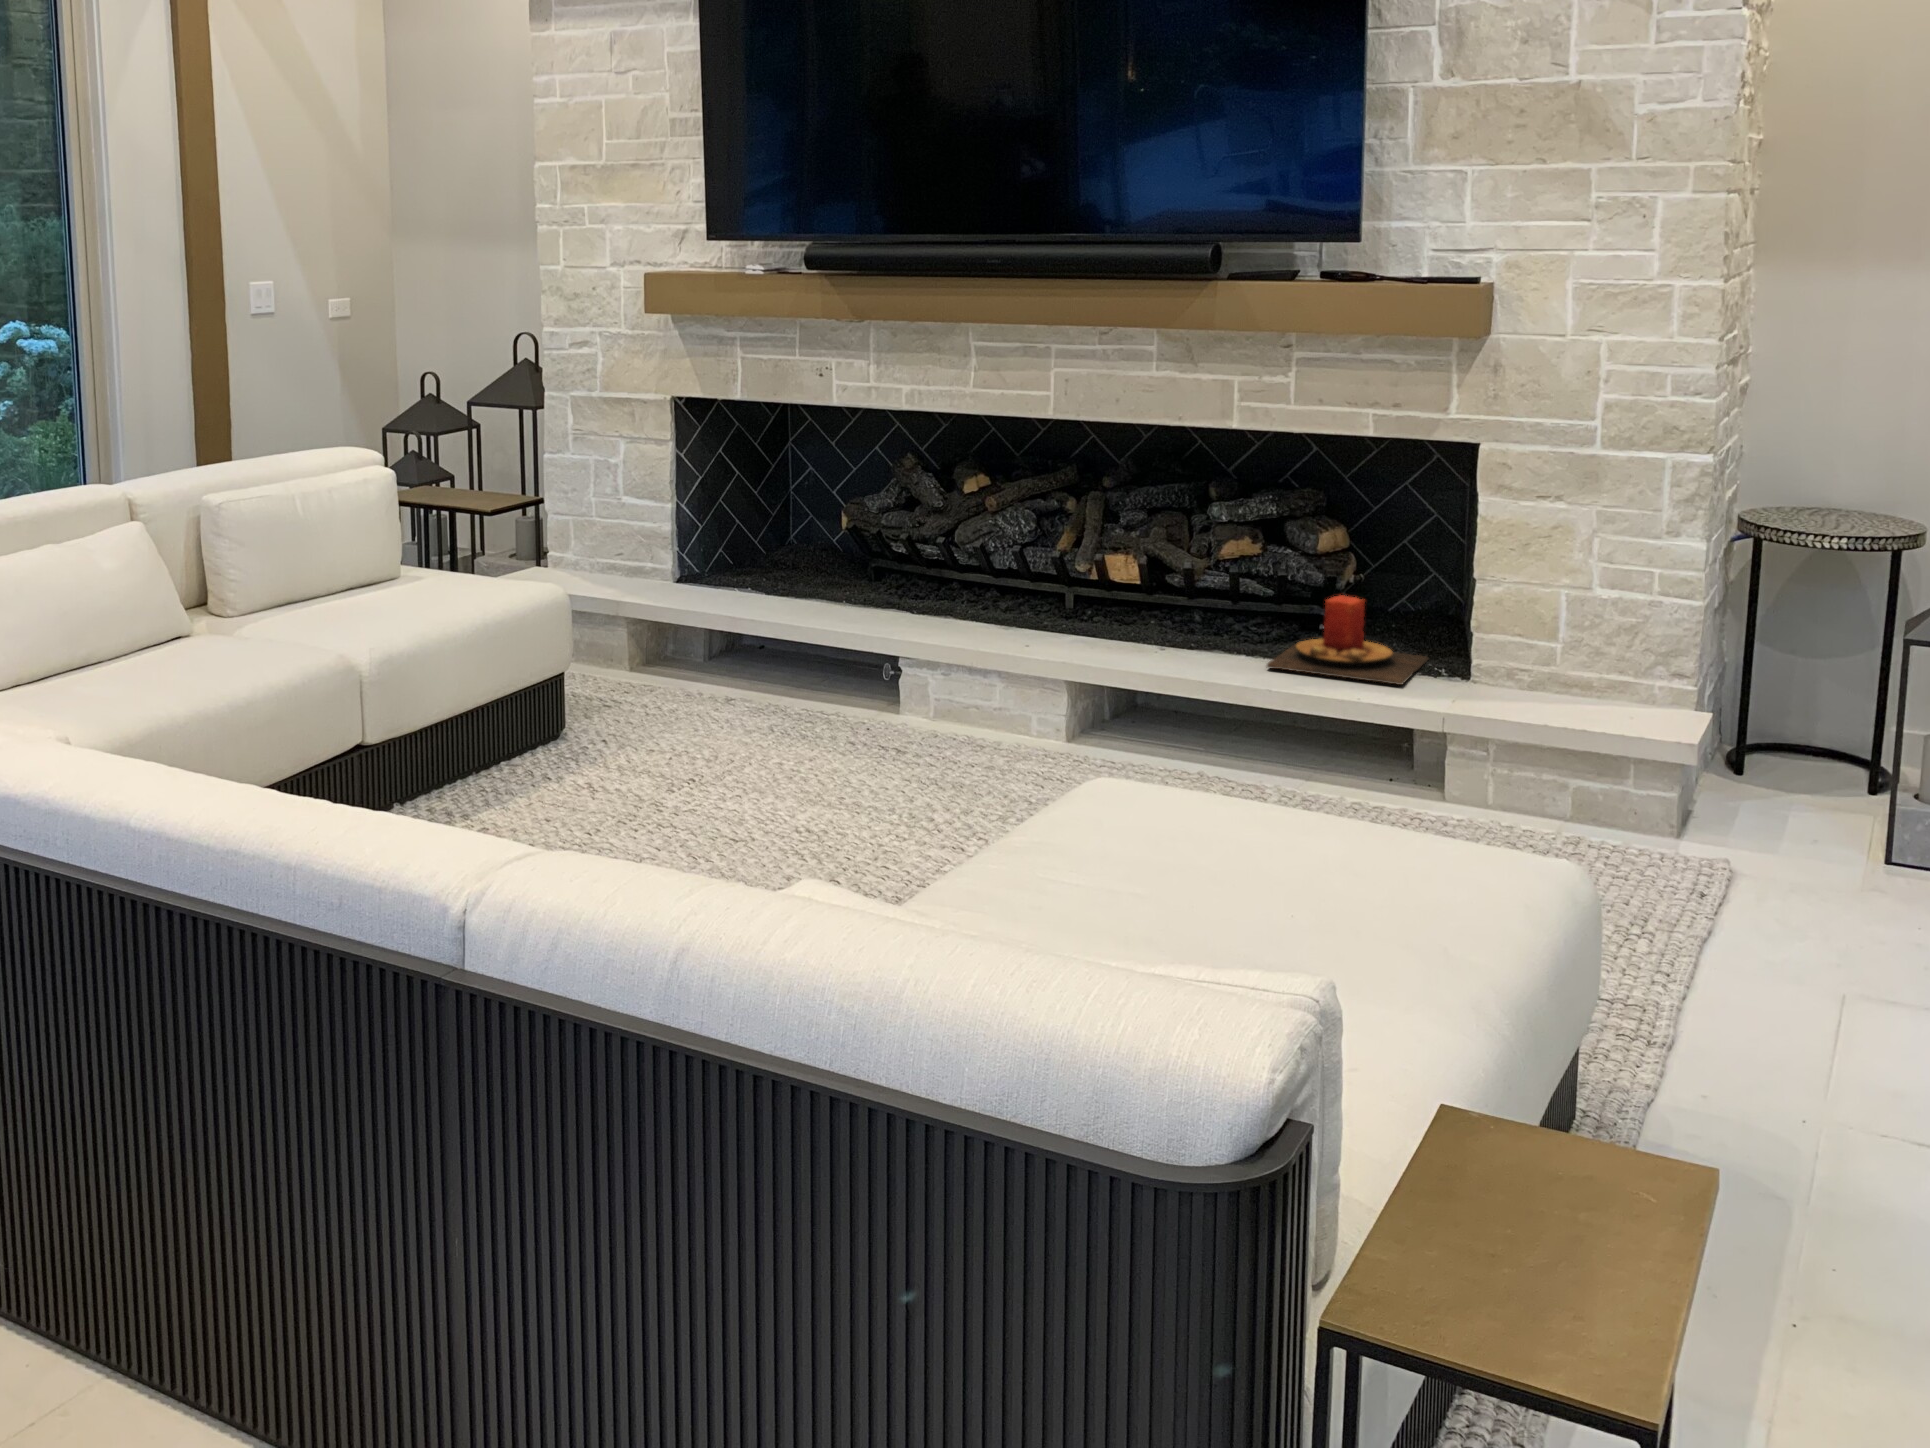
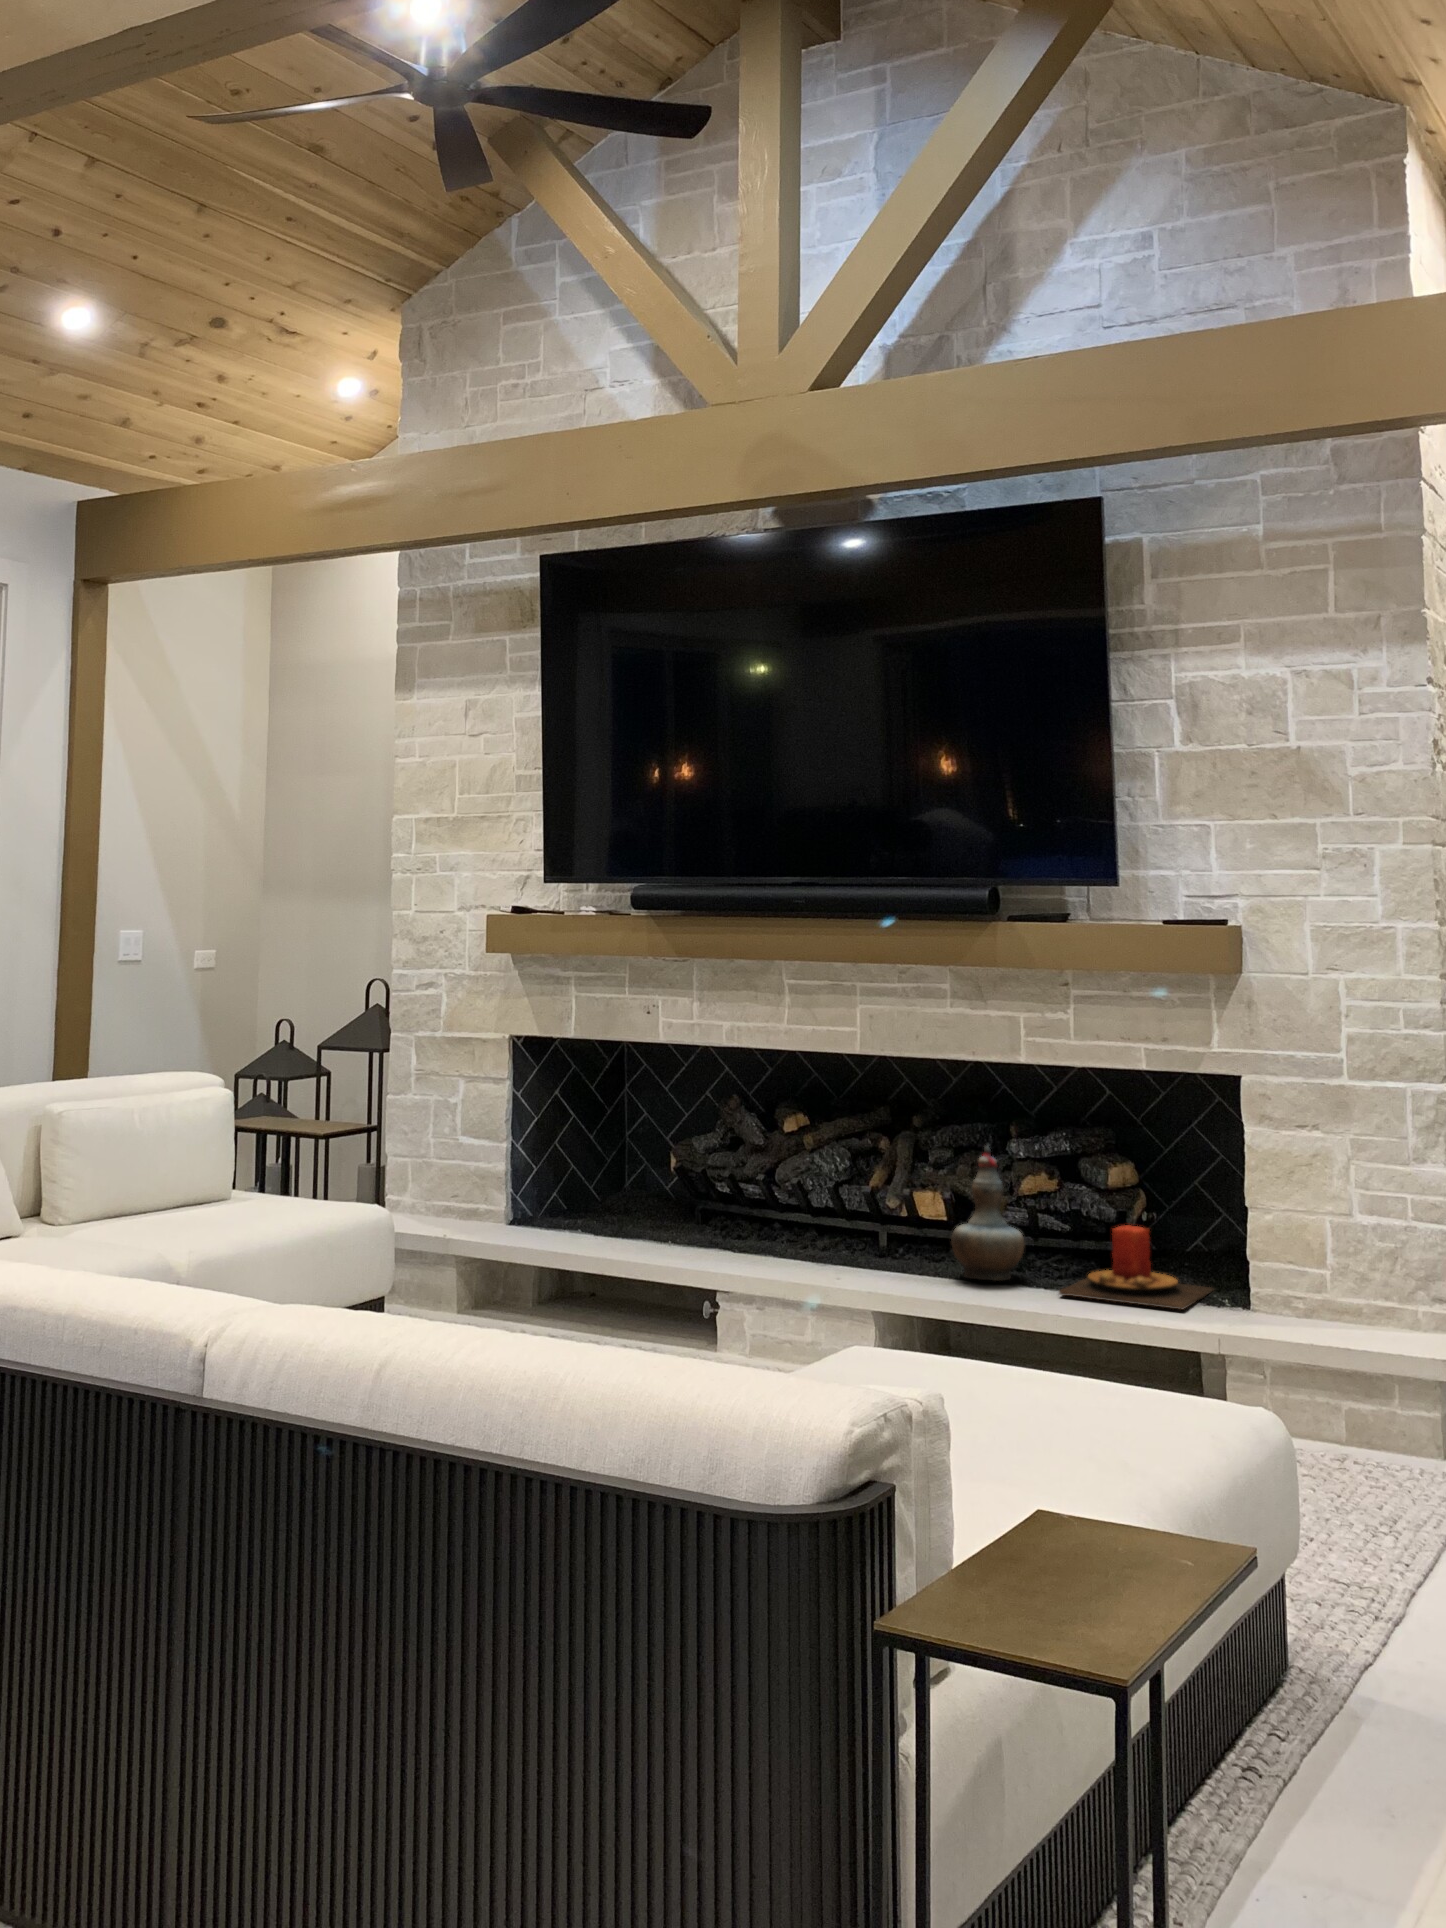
decorative vase: none [1151,512,1229,652] -> present [951,1145,1024,1281]

